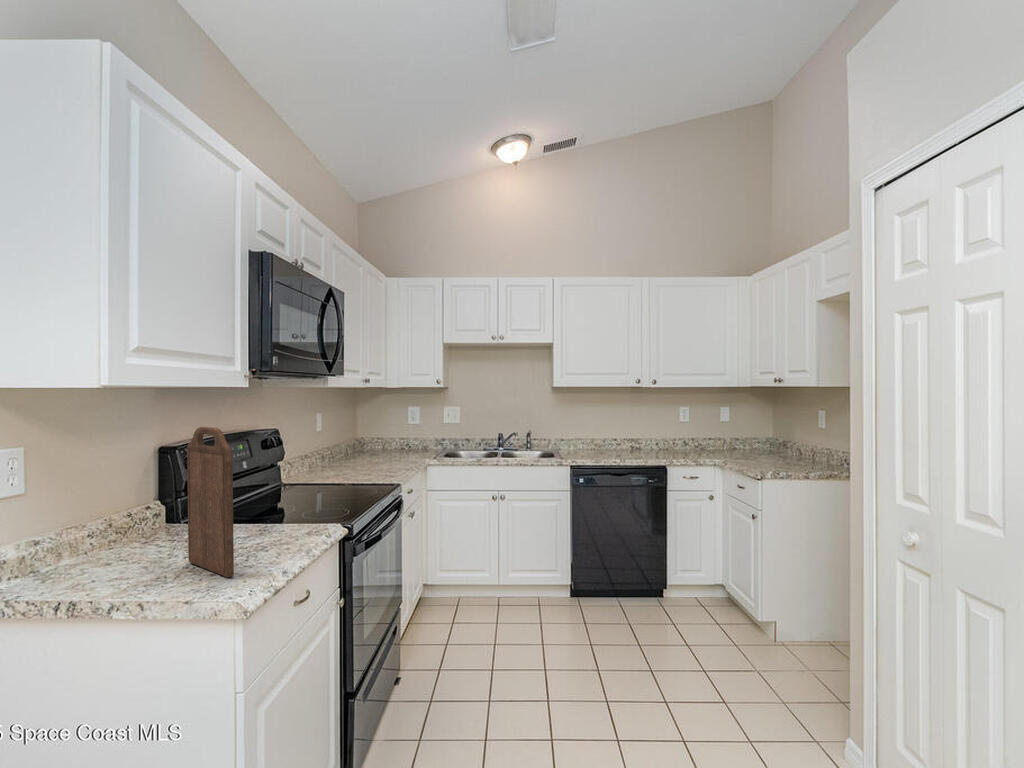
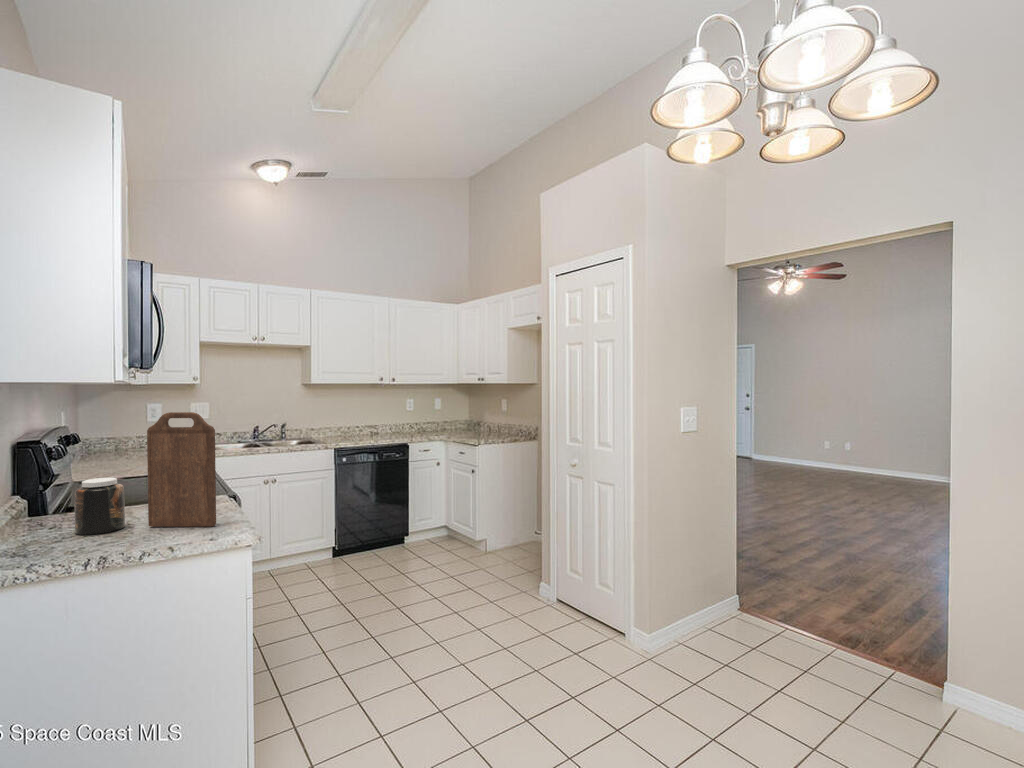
jar: none [130,497,182,562] -> present [75,478,125,535]

